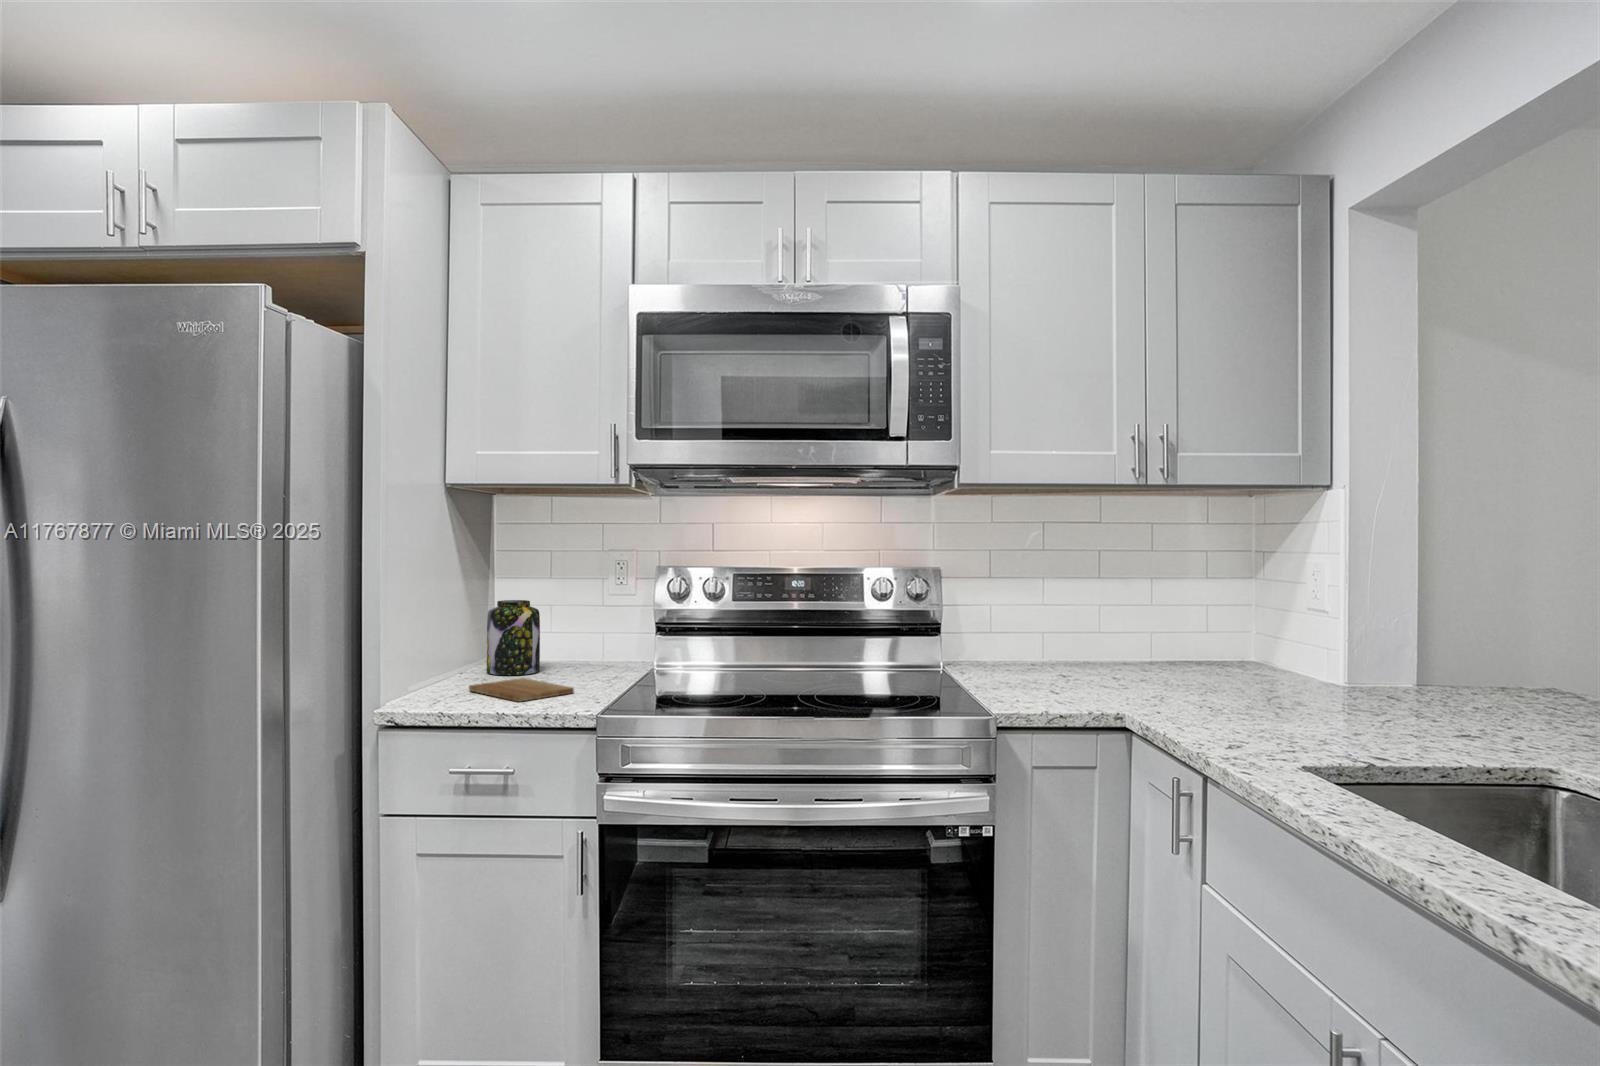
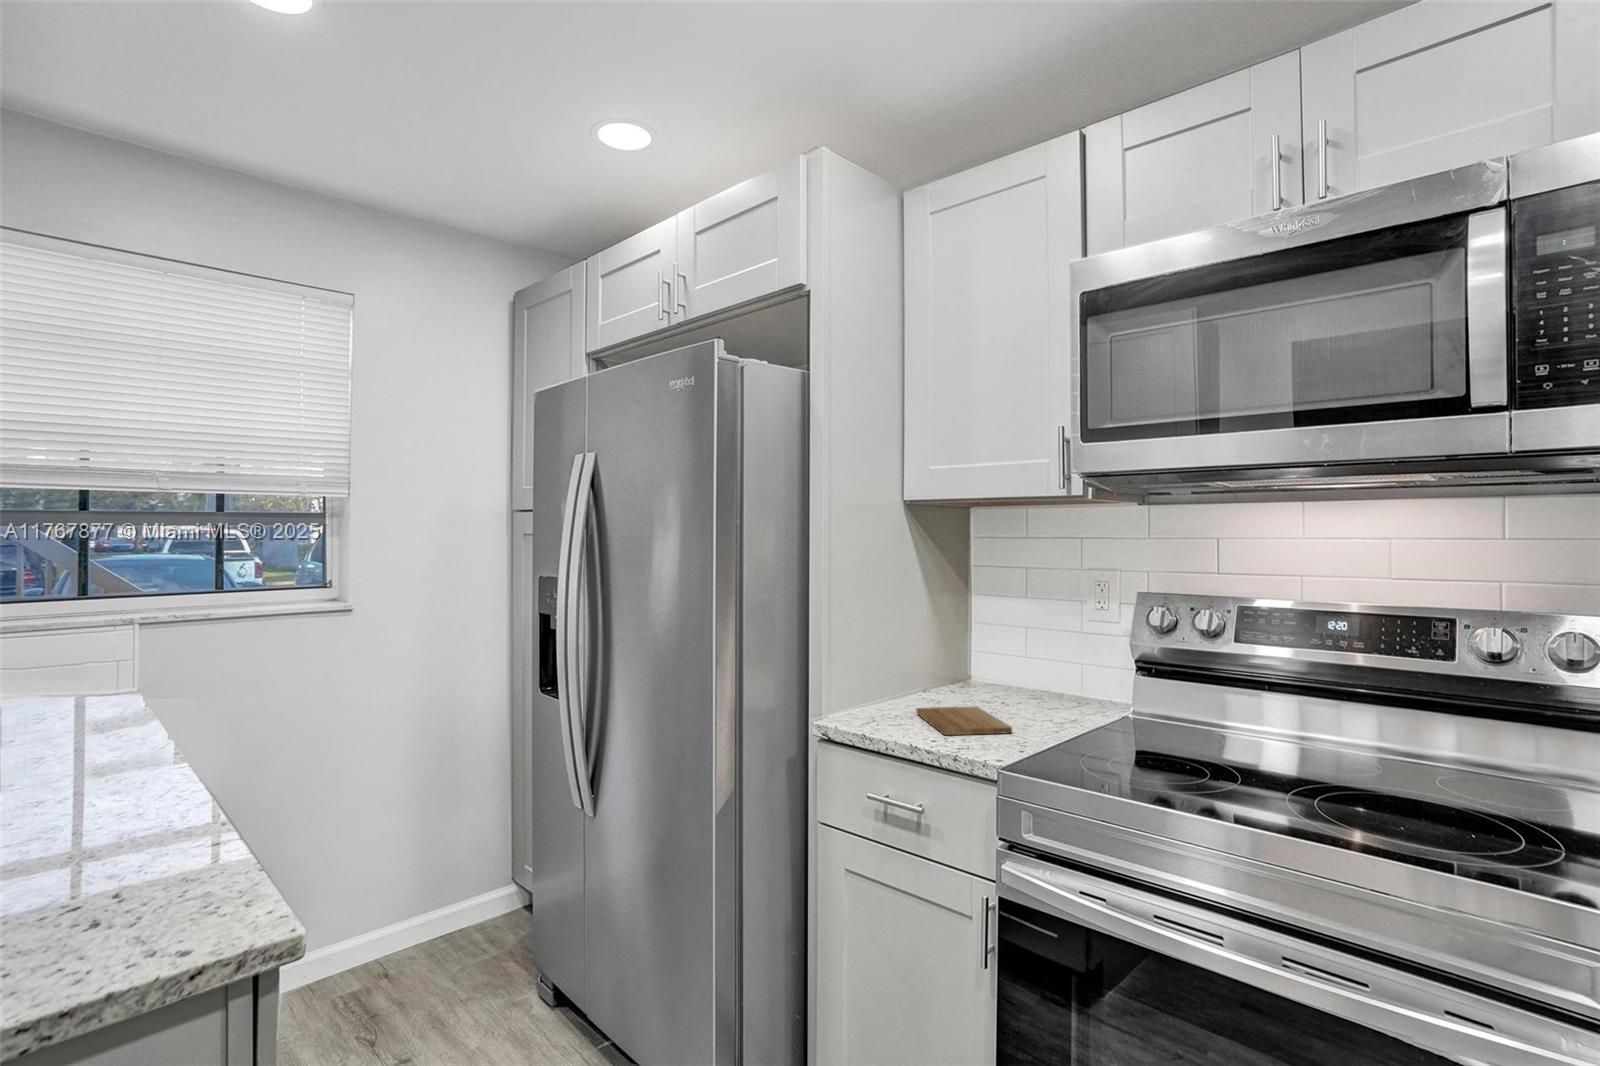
jar: present [487,600,540,675] -> none [958,621,1011,701]

